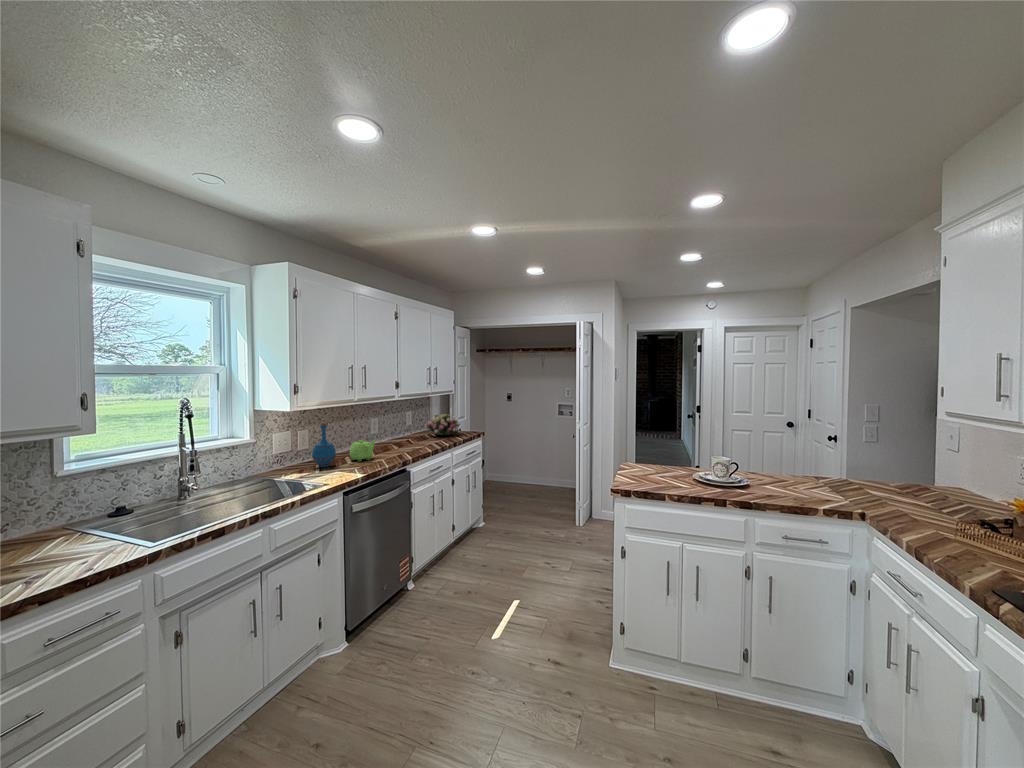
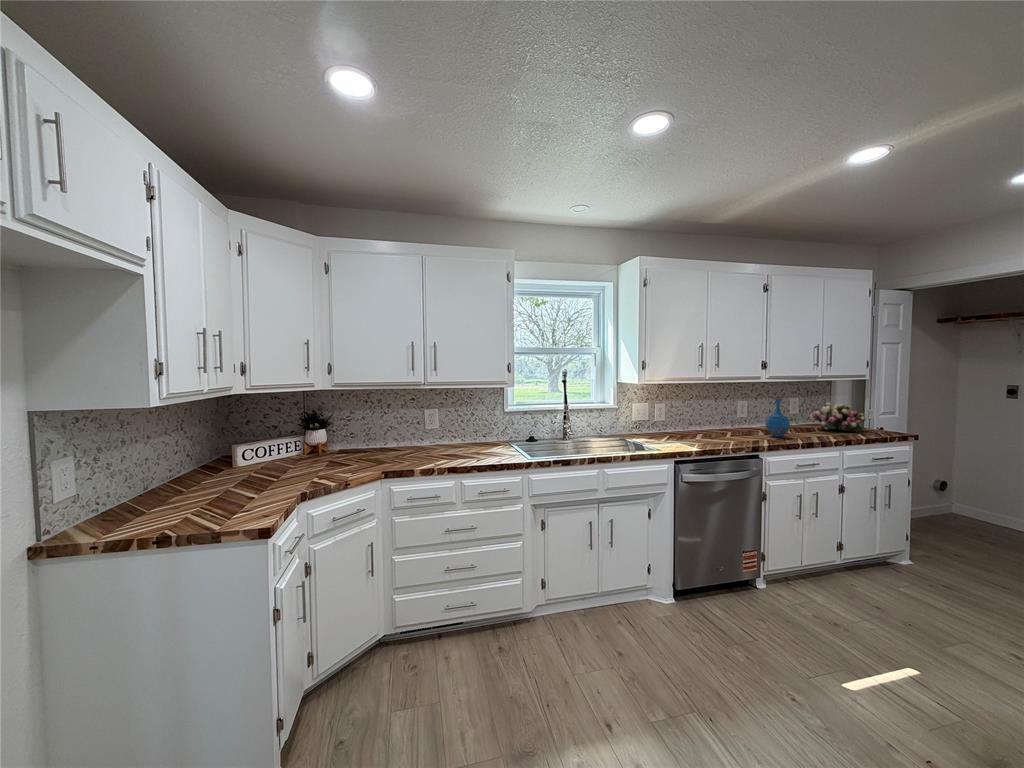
bottle: present [312,423,336,467] -> present [766,396,790,437]
teapot: present [350,440,376,462] -> none [701,419,731,439]

